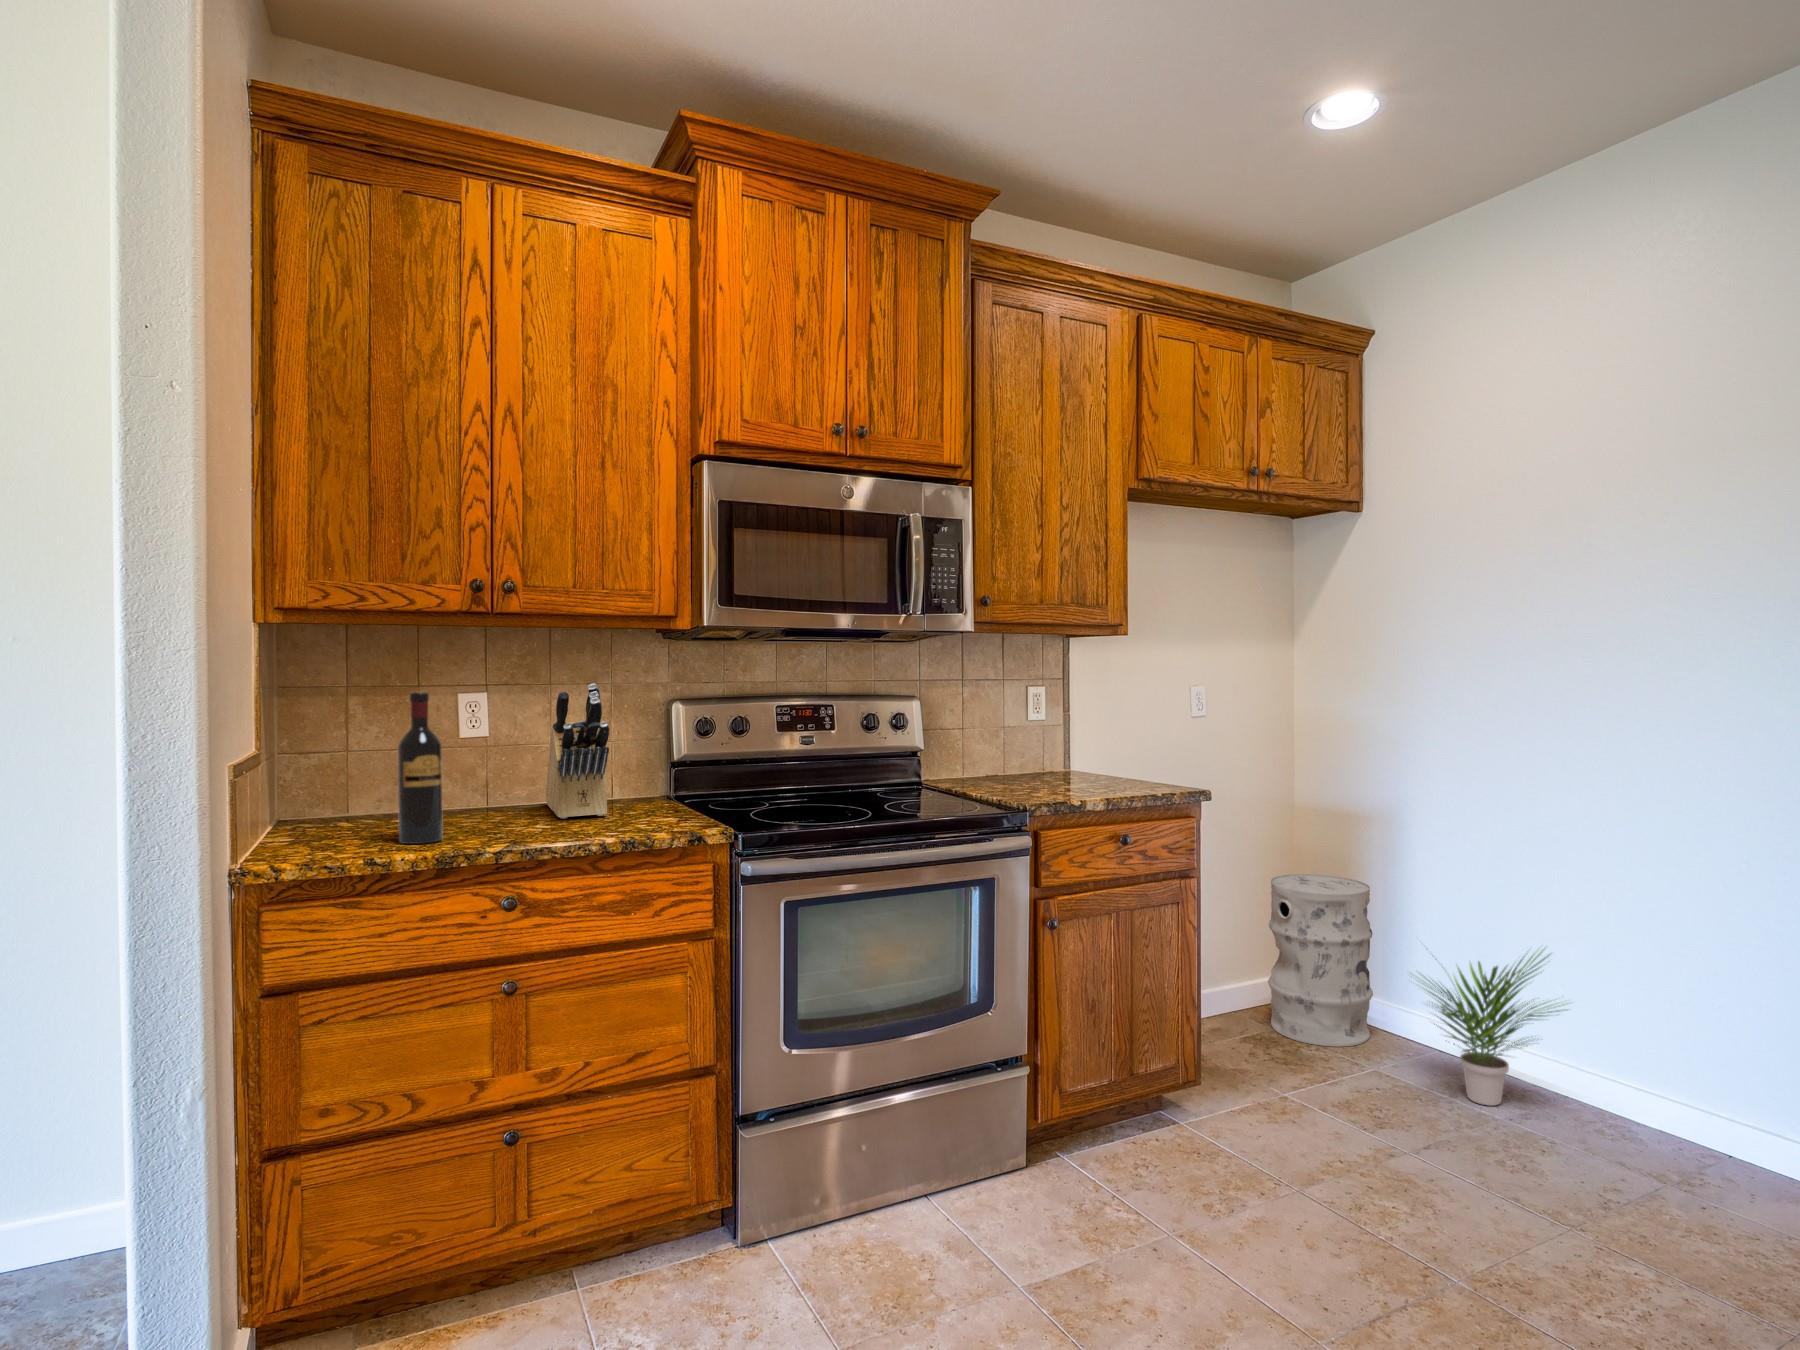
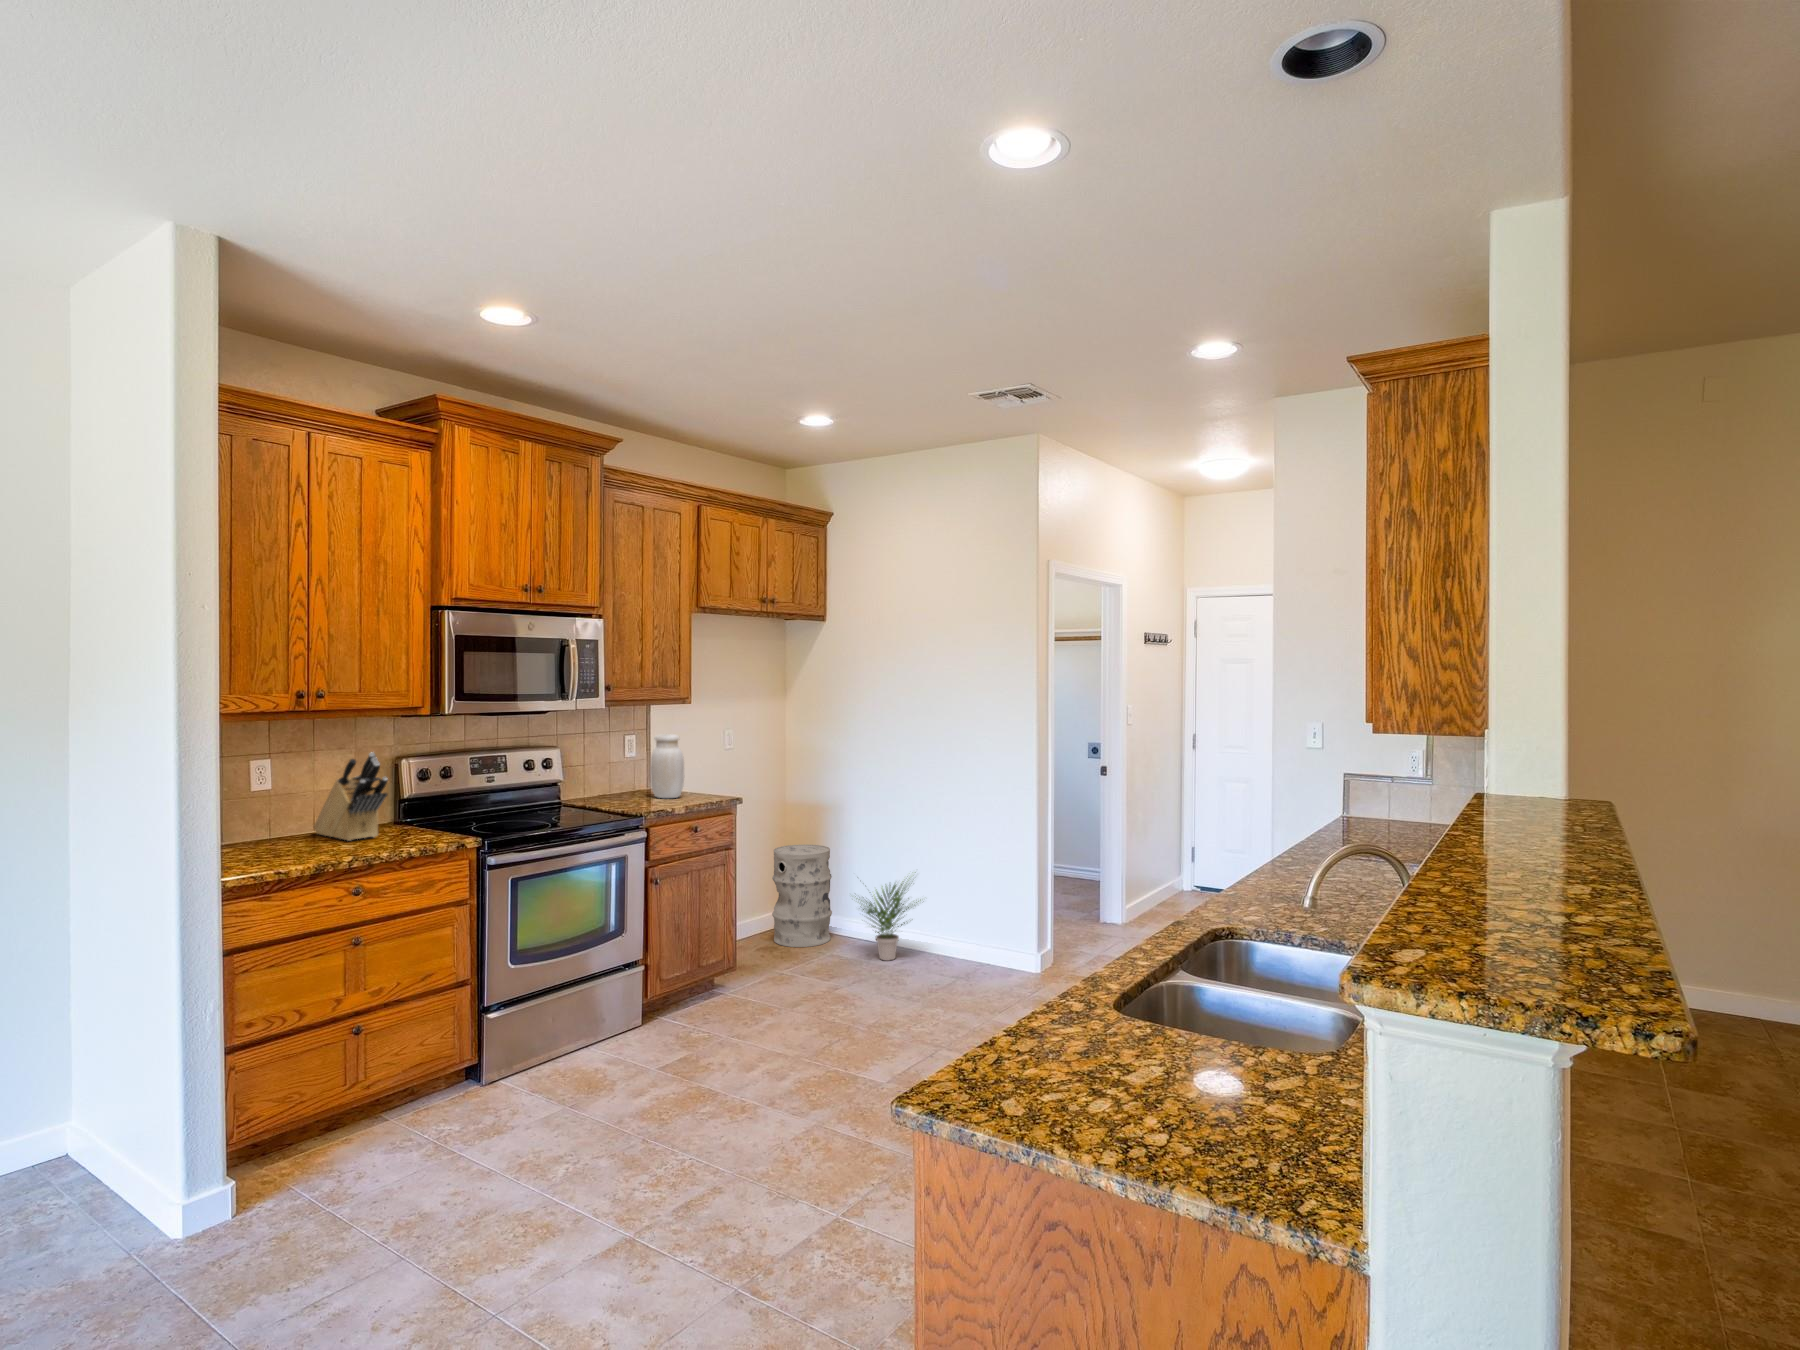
jar: none [1061,684,1113,786] -> present [650,734,684,798]
wine bottle: present [398,691,443,844] -> none [266,765,295,861]

